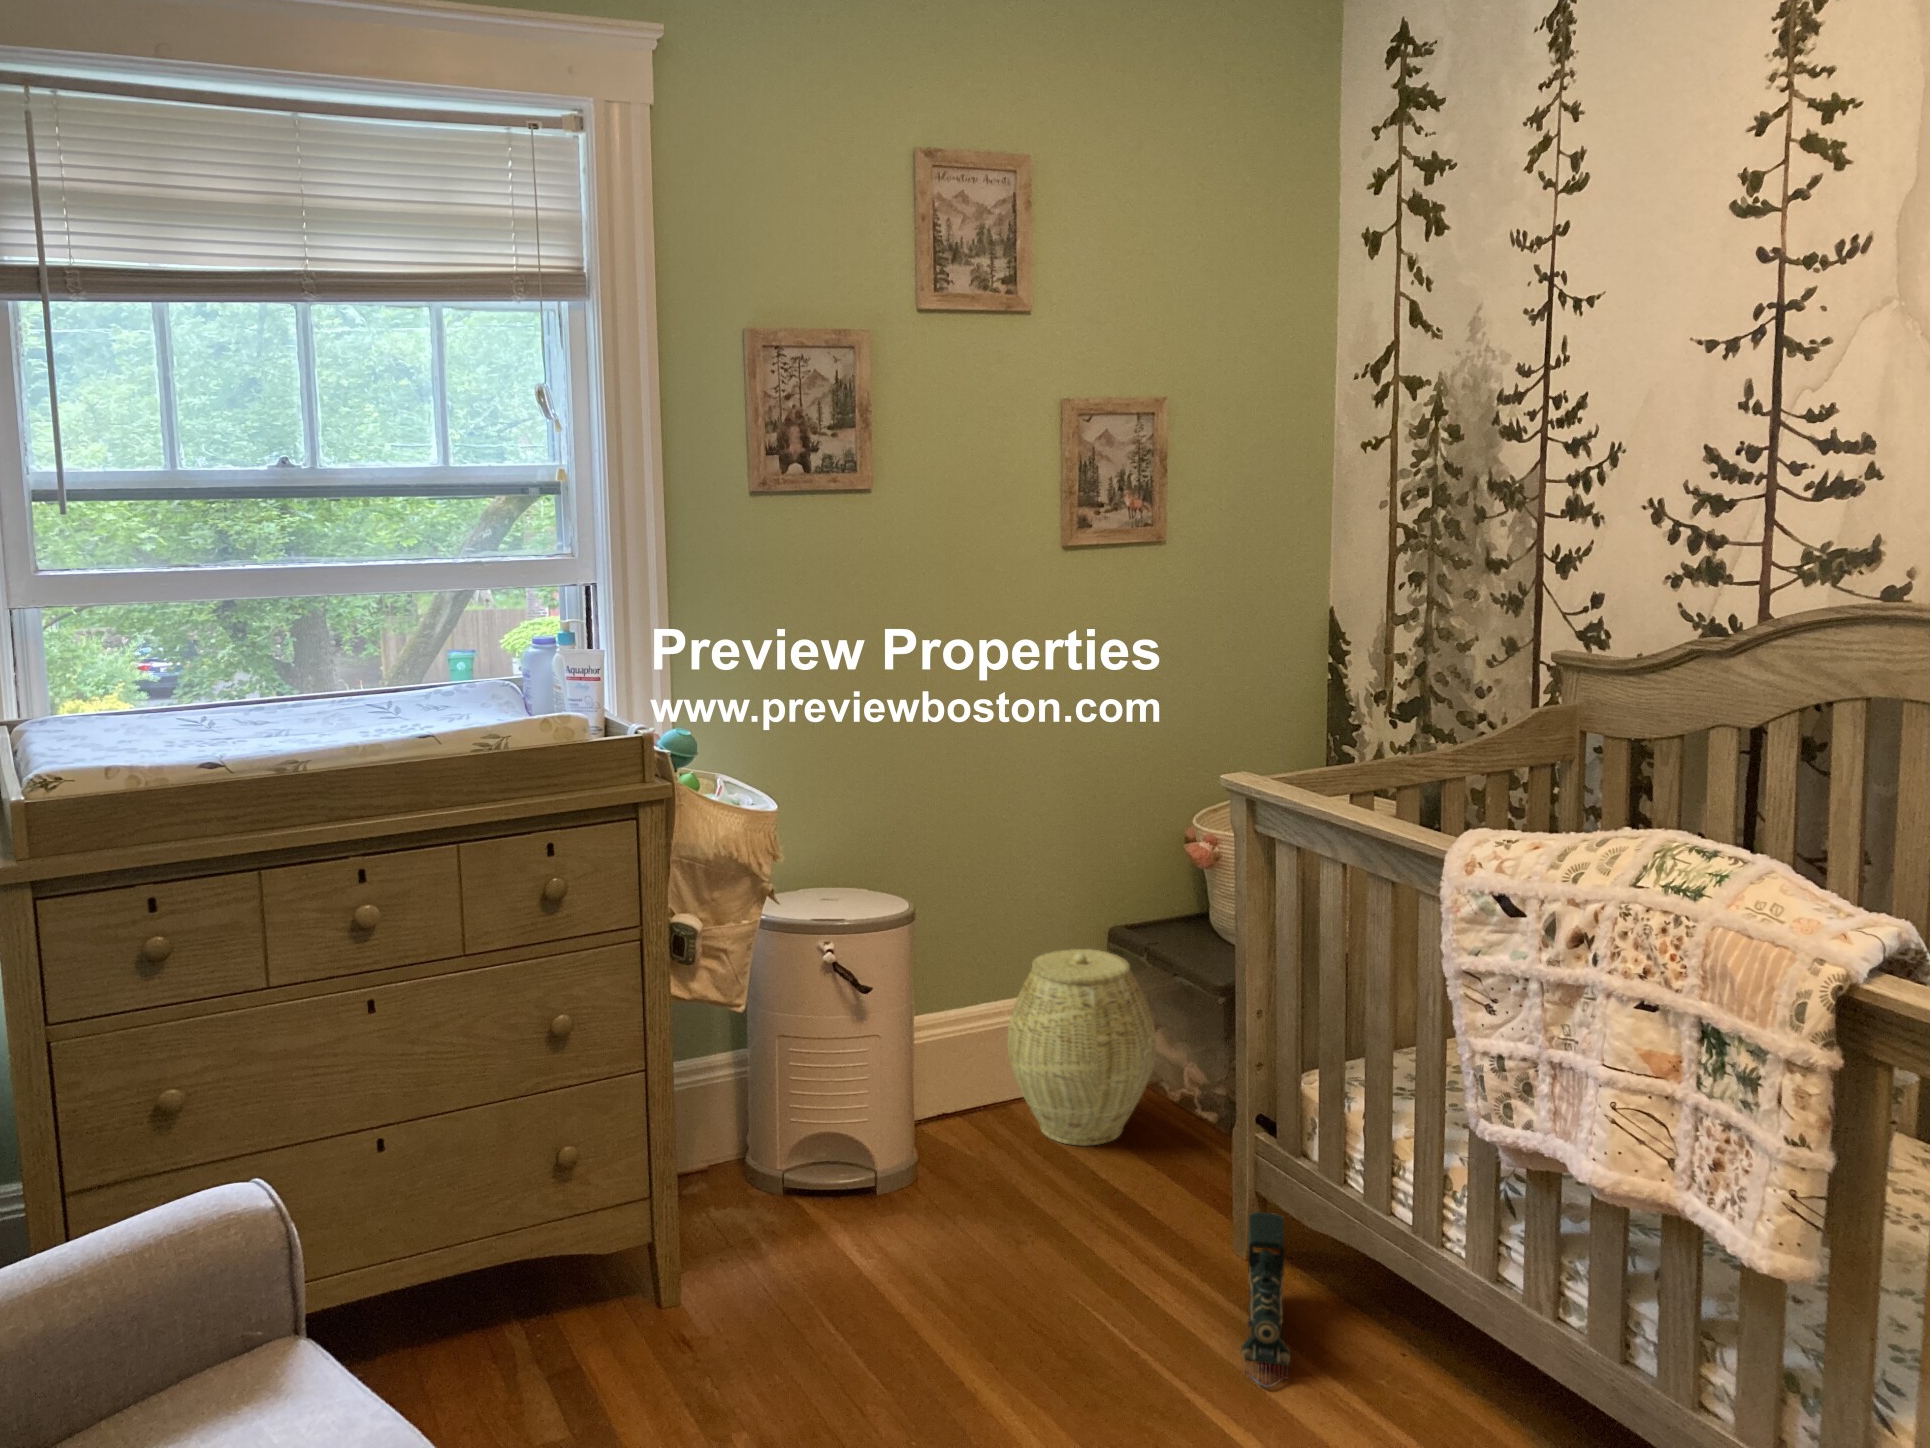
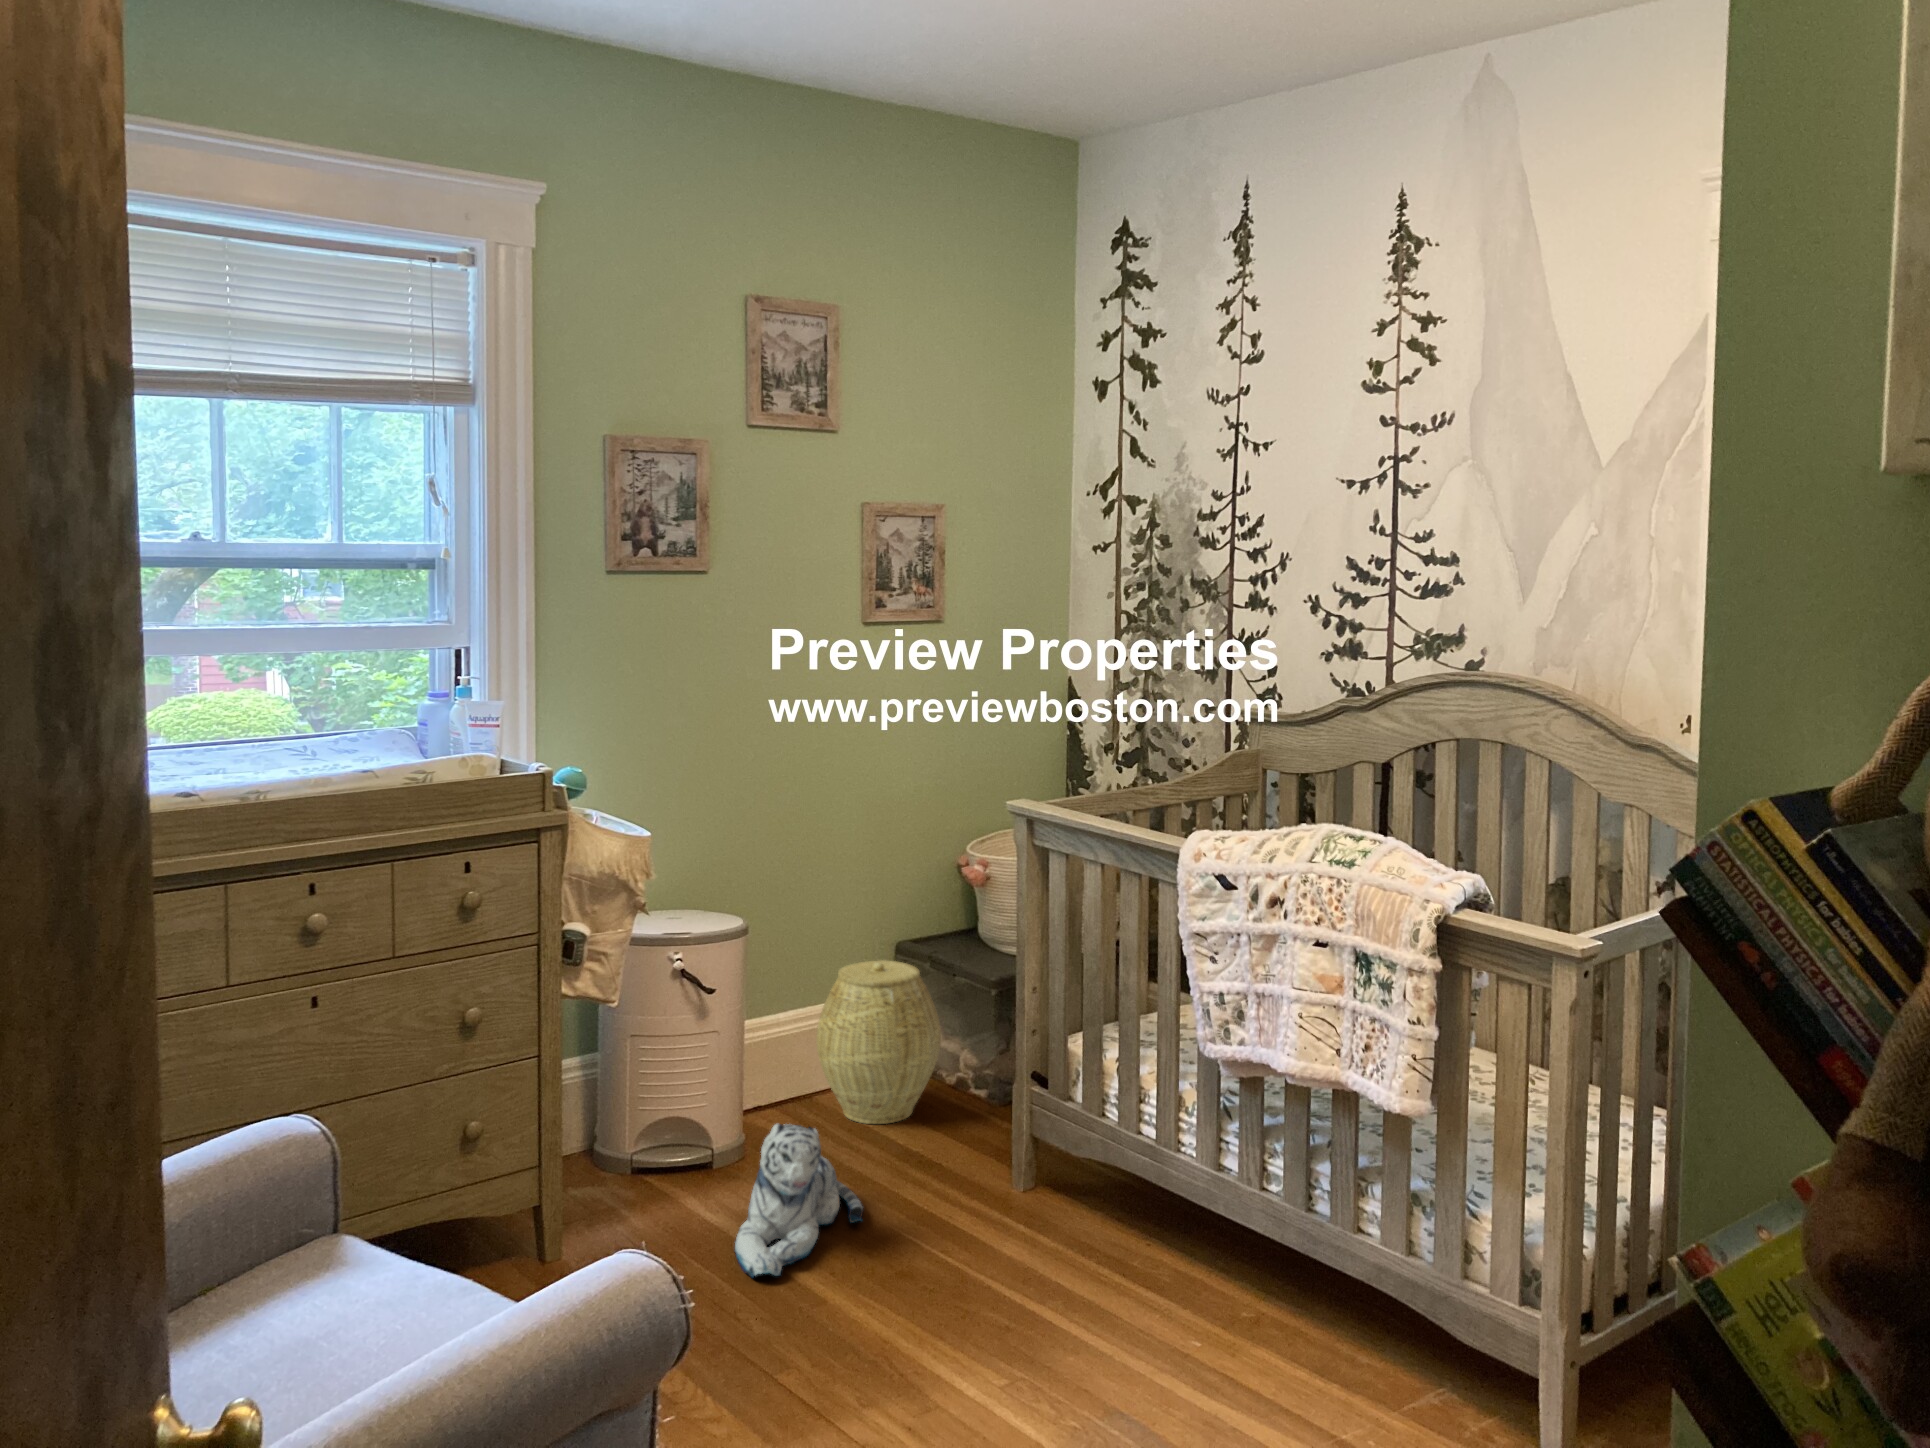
plush toy: none [875,1161,1039,1353] -> present [735,1124,863,1278]
toy train: present [1242,1212,1291,1387] -> none [1031,1149,1070,1272]

